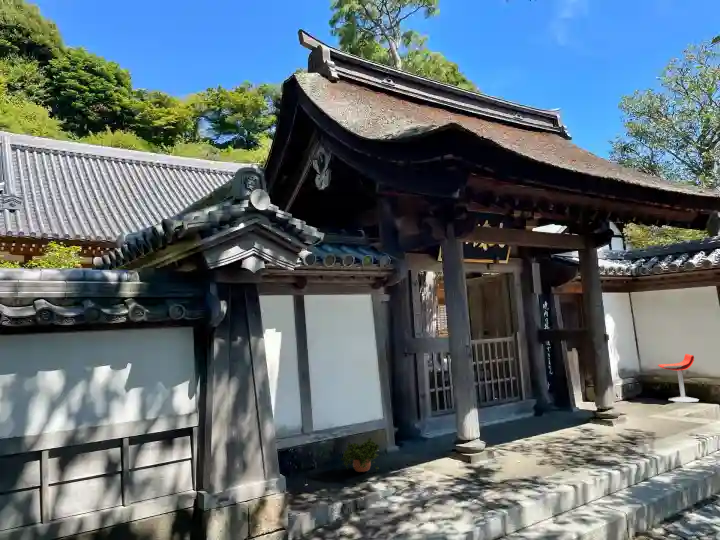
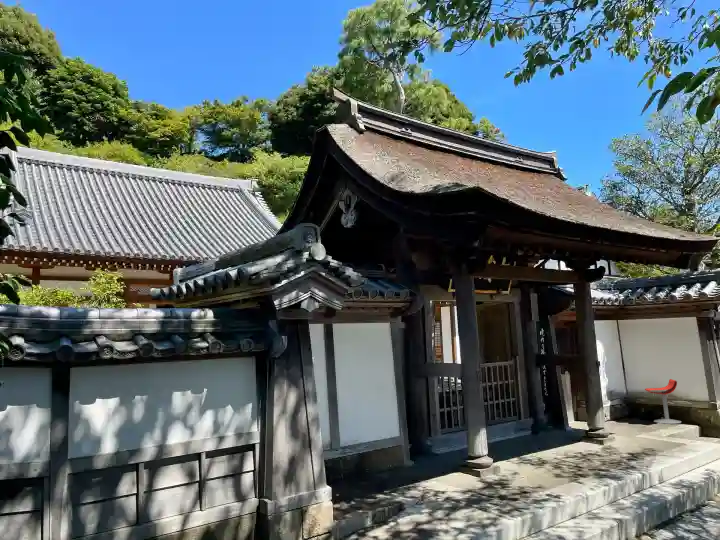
potted plant: present [341,438,379,472] -> none [364,449,399,480]

